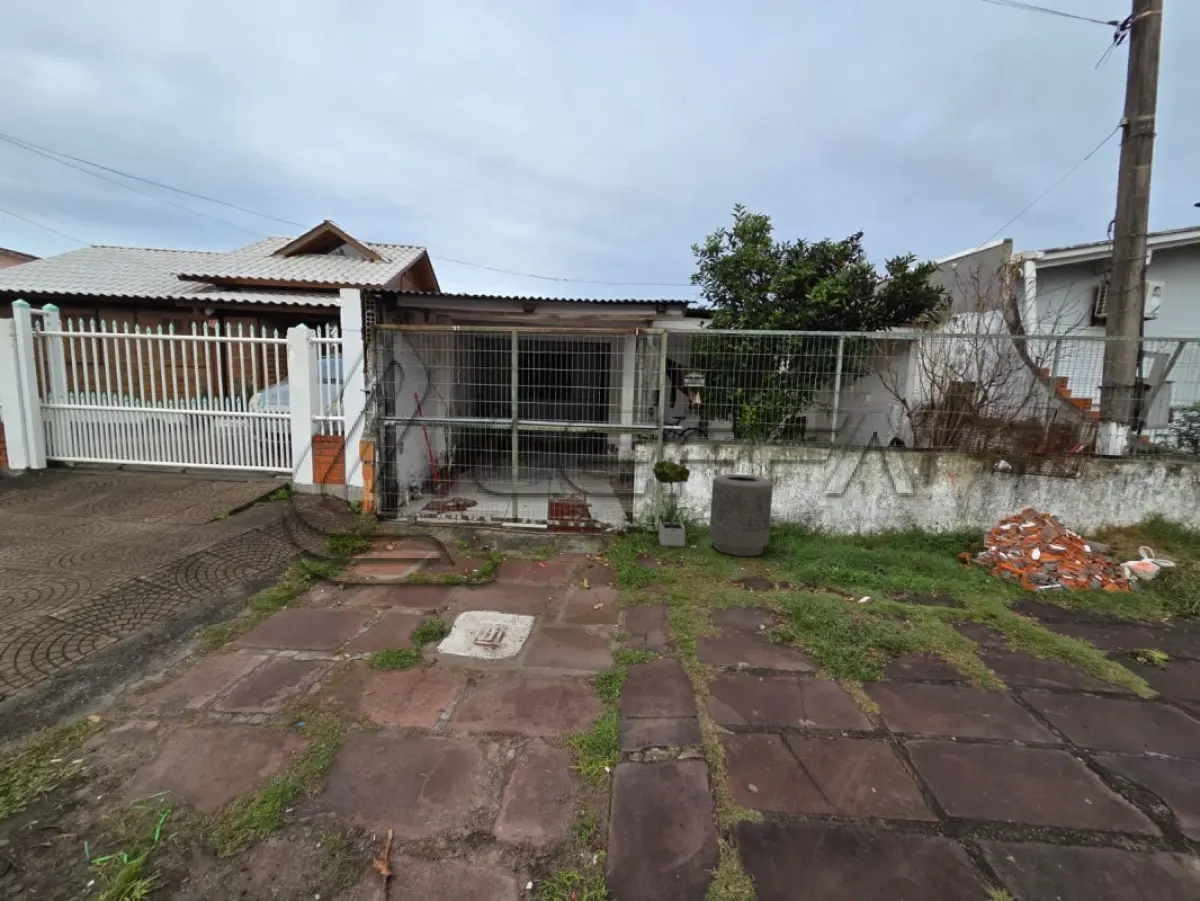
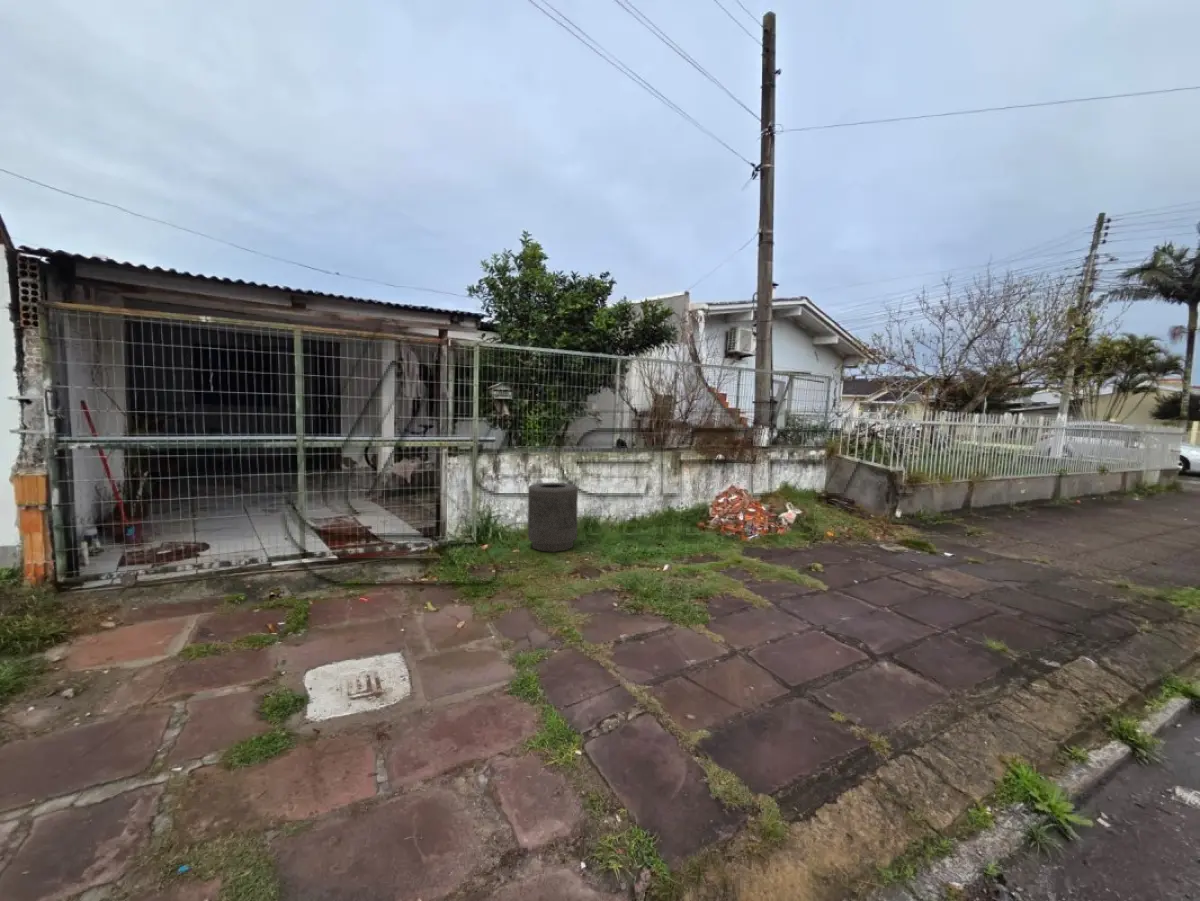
potted tree: present [653,460,690,546] -> none [474,476,509,555]

